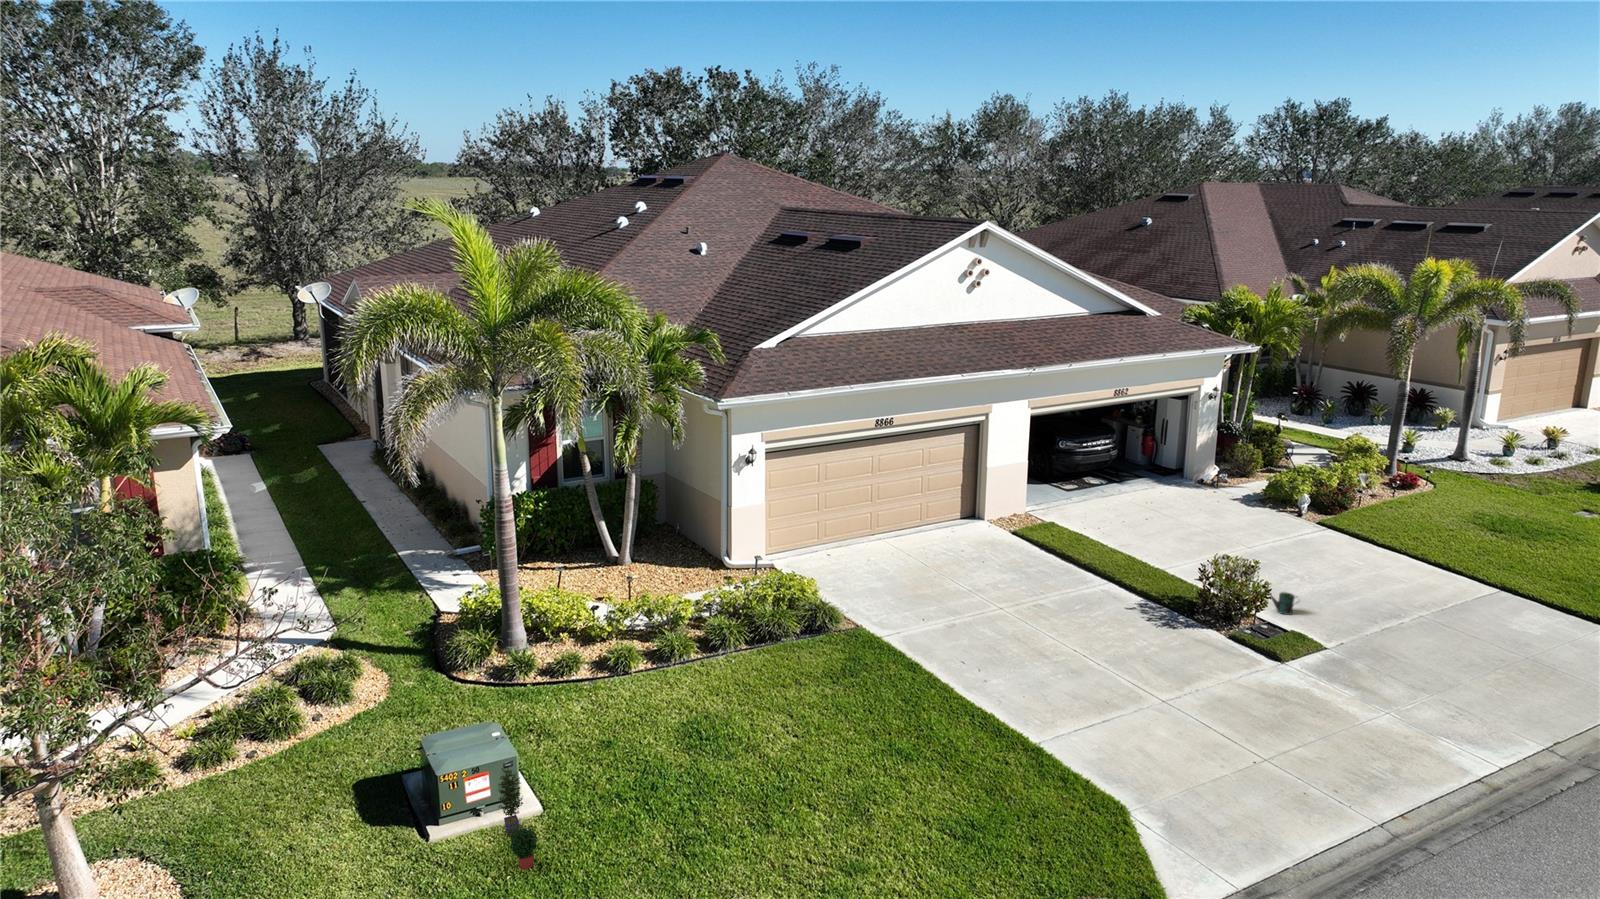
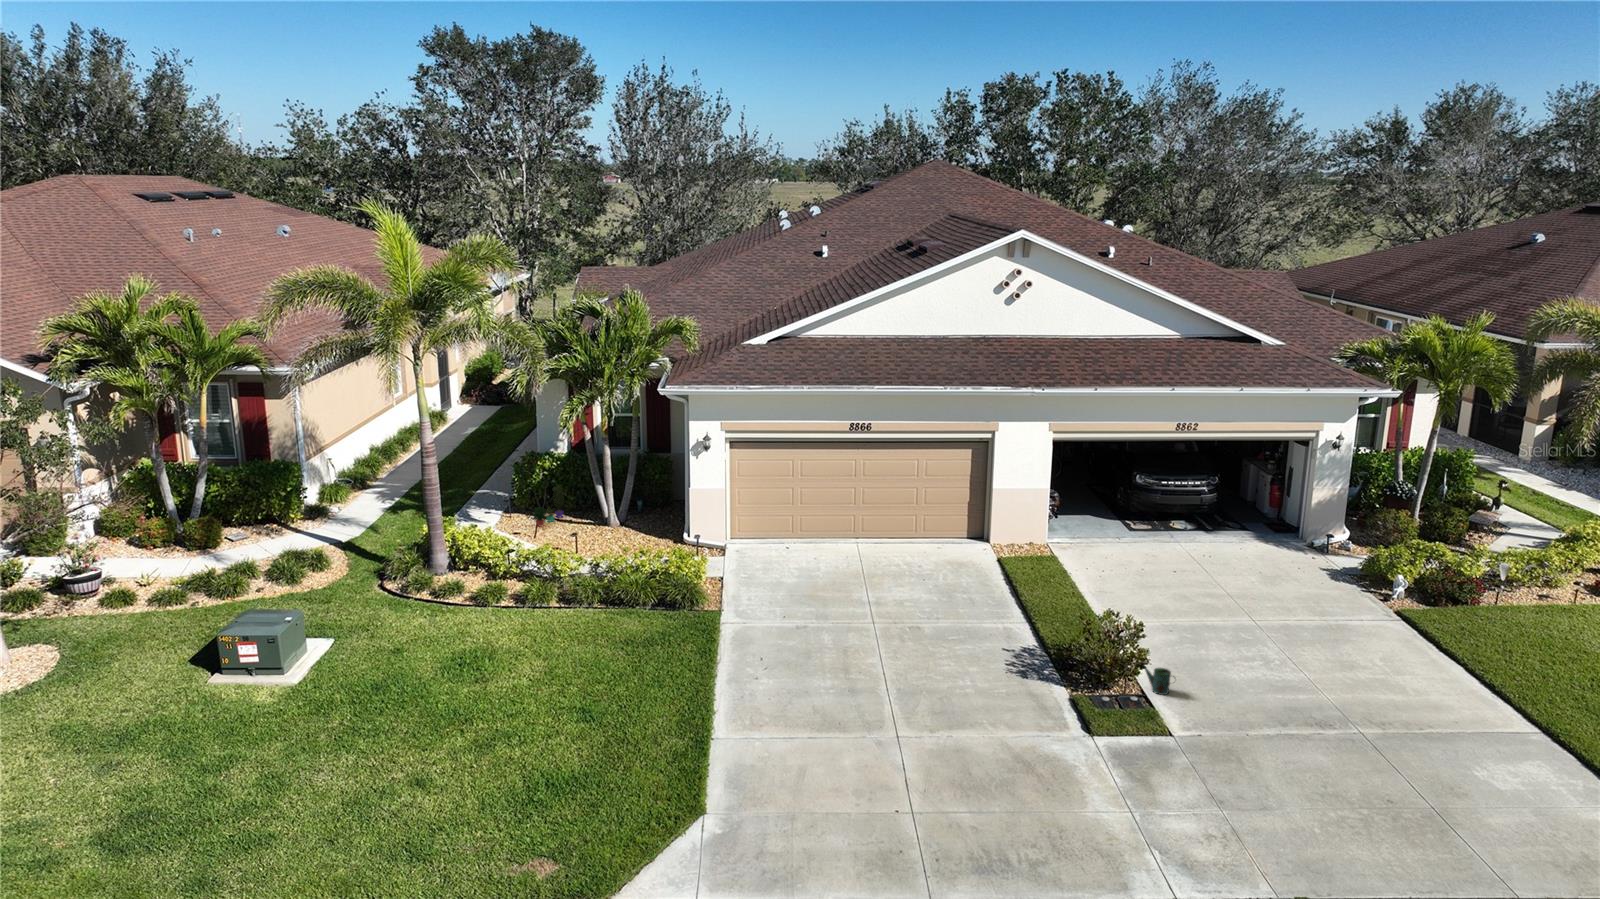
potted plant: present [498,768,538,870] -> present [533,485,563,527]

